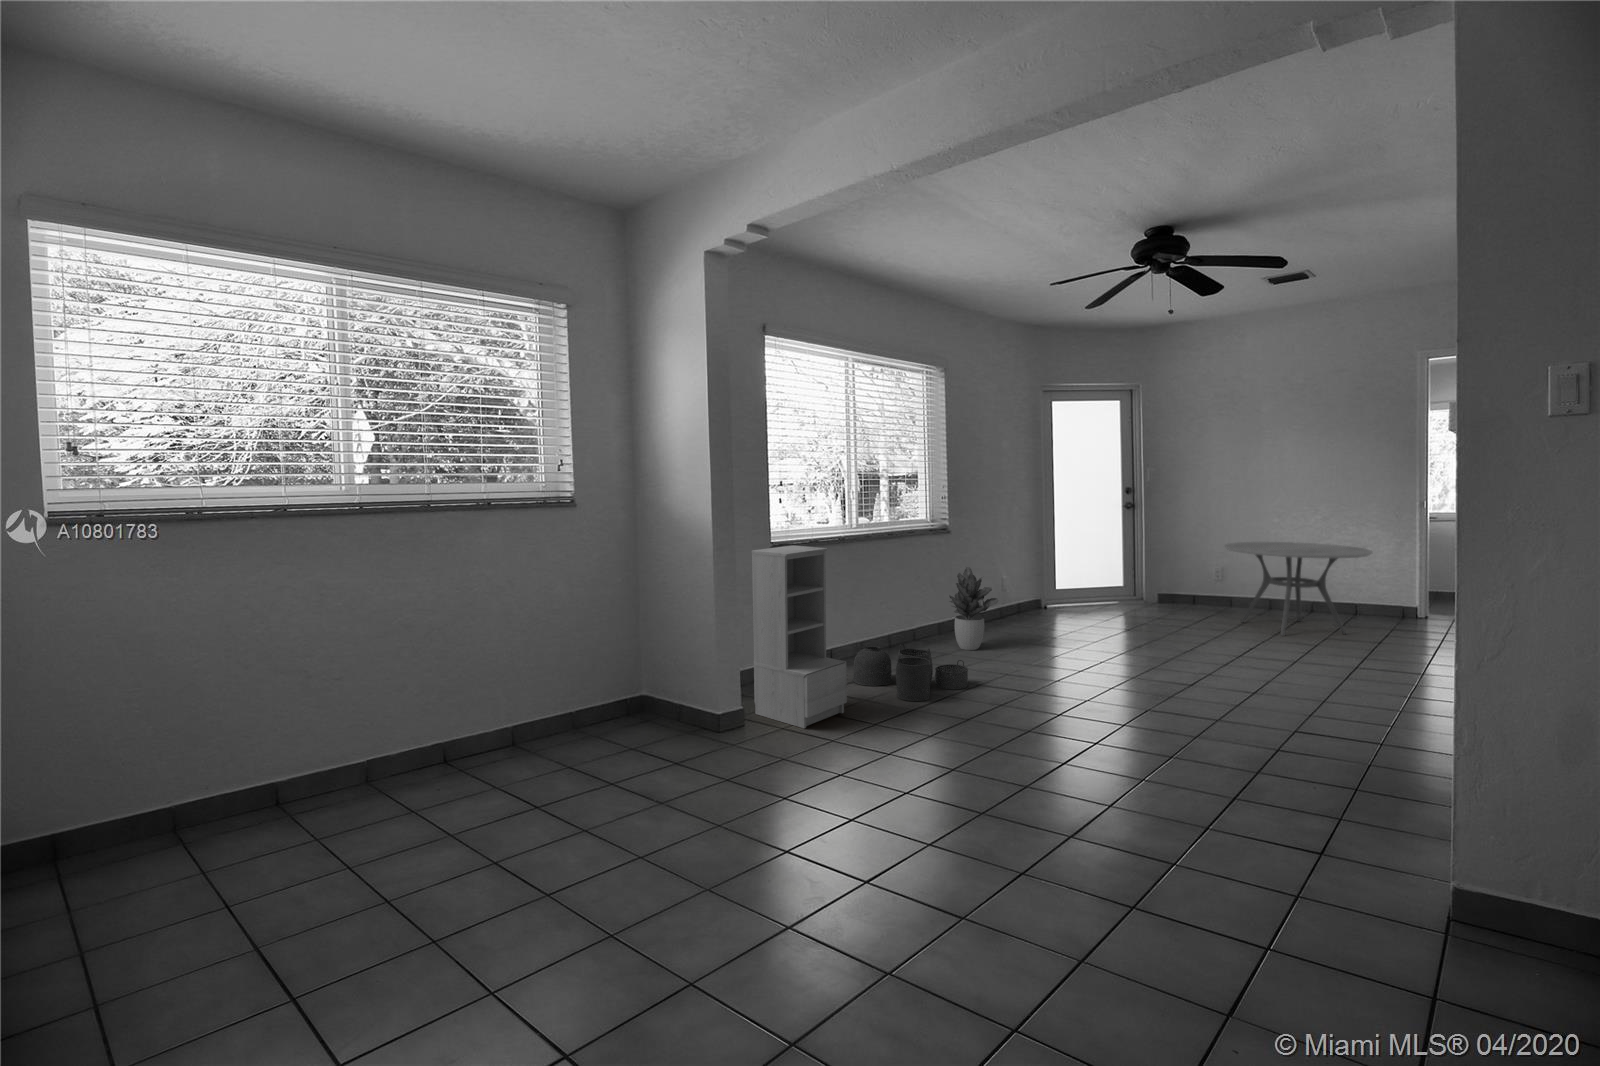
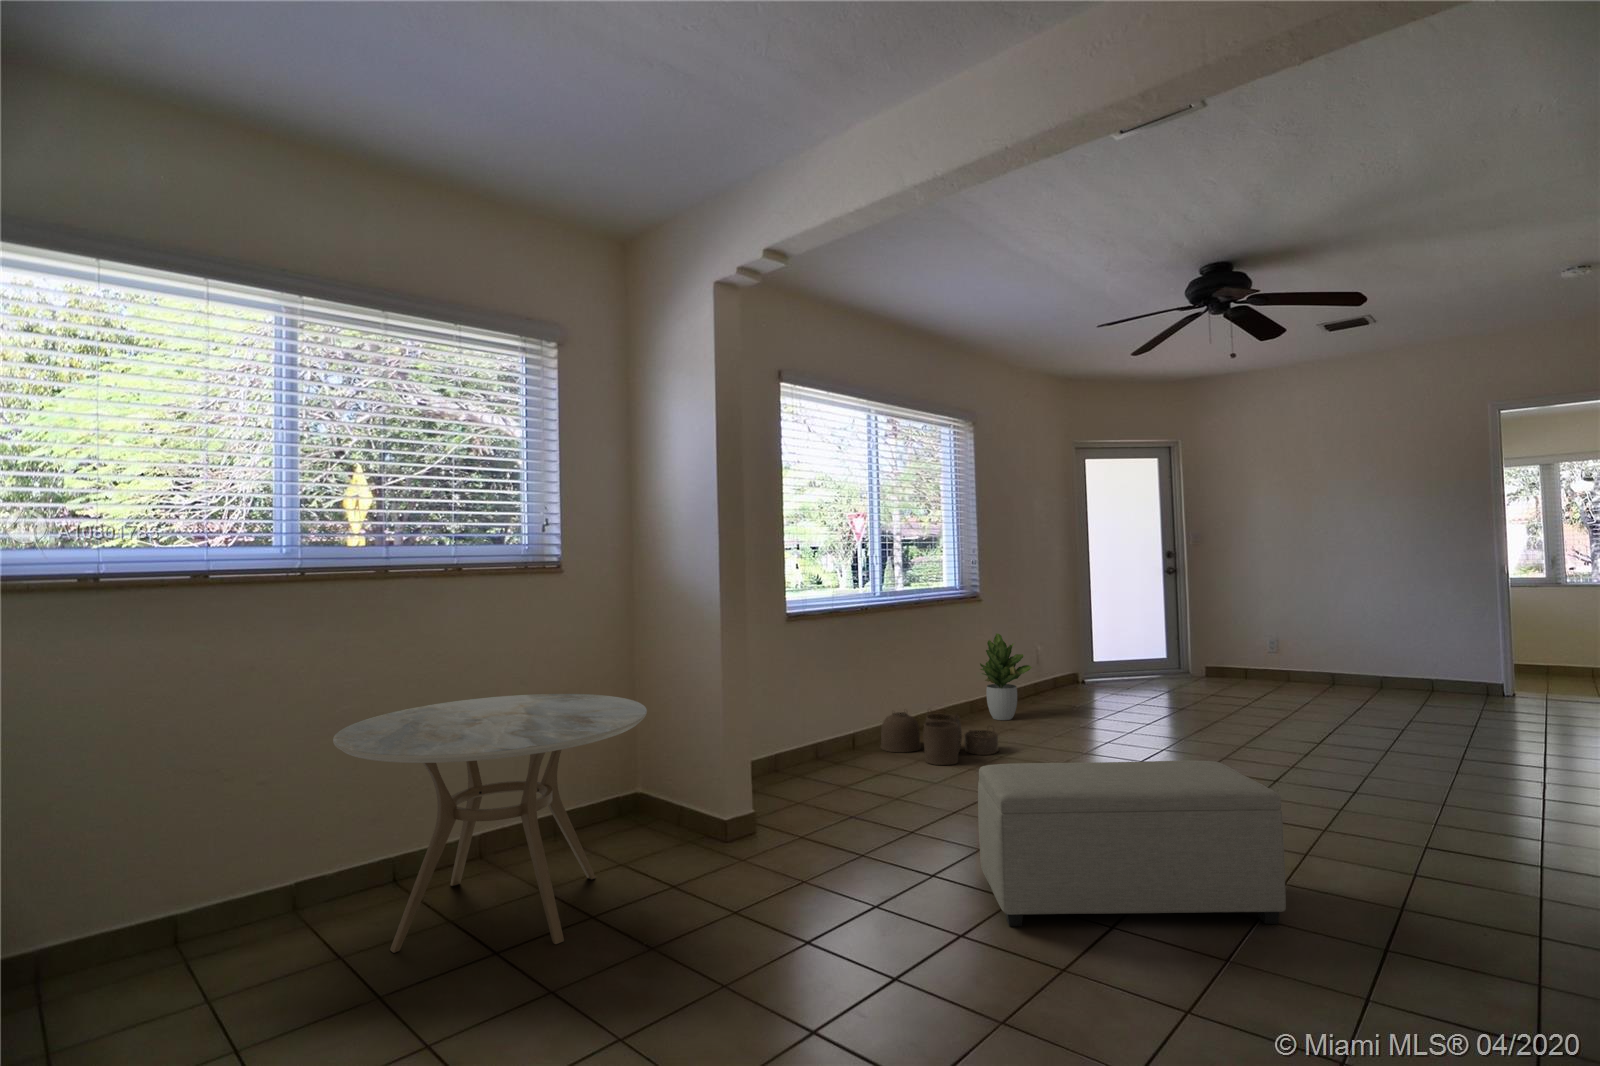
dining table: present [1224,542,1373,636] -> present [333,694,647,953]
bookshelf: present [752,545,847,728] -> none [775,607,873,790]
ottoman: none [960,723,1273,895] -> present [978,760,1286,926]

